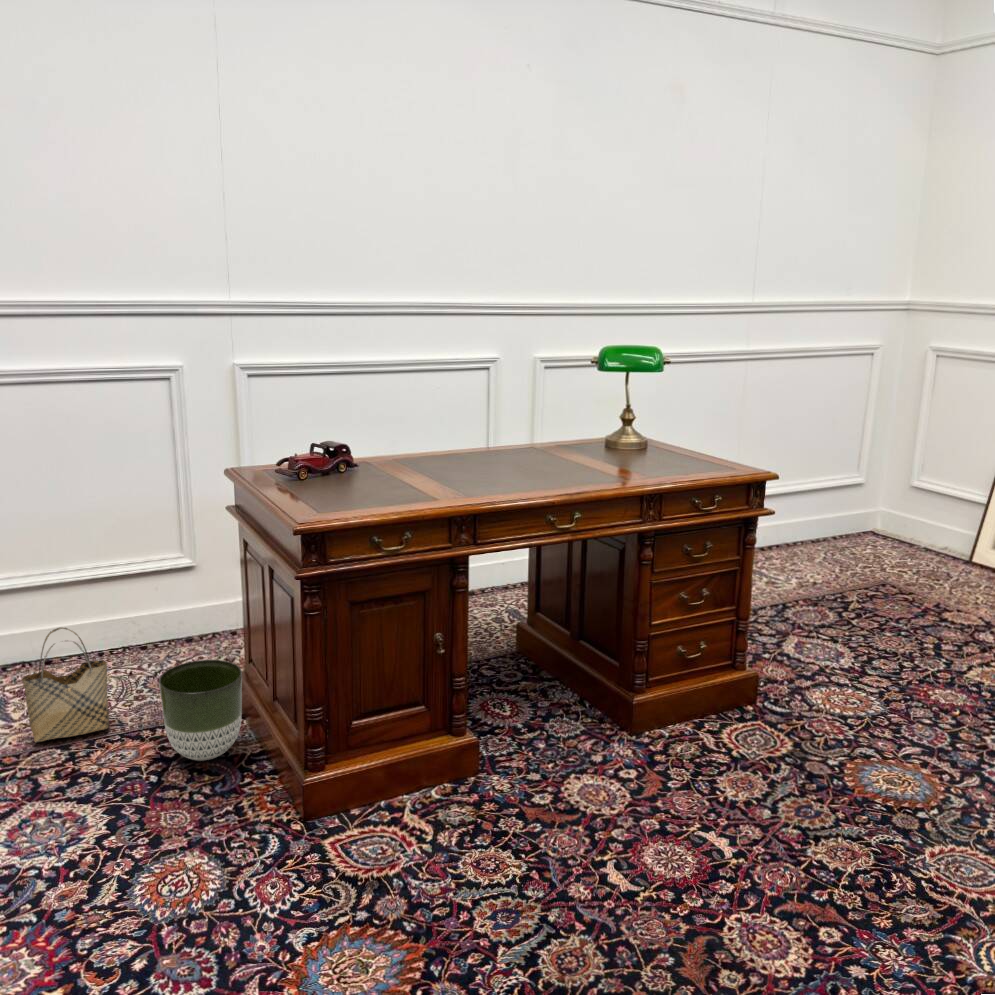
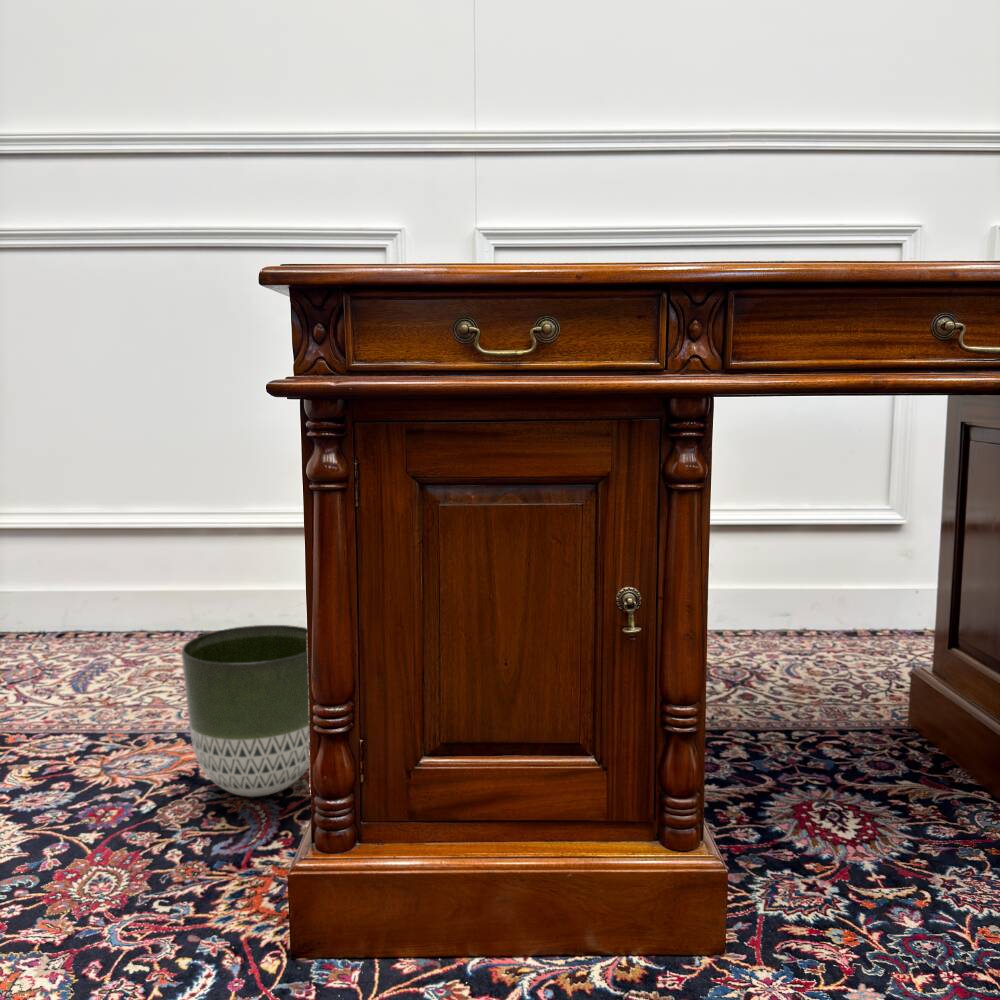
woven basket: present [21,628,109,742] -> none [65,559,190,724]

